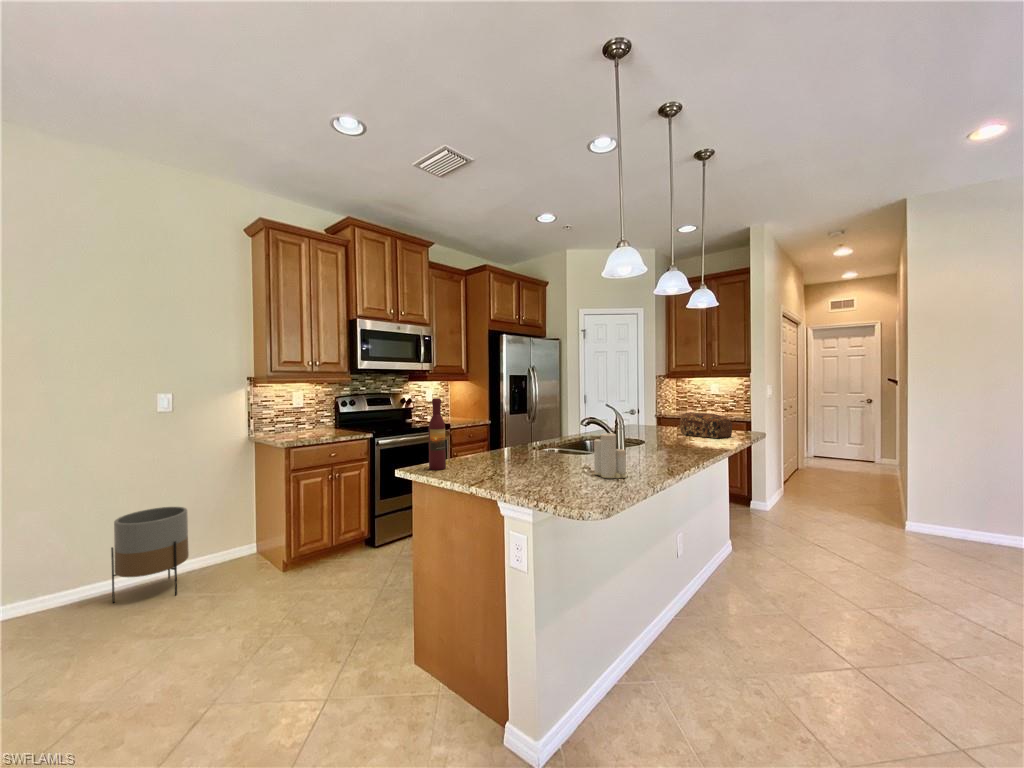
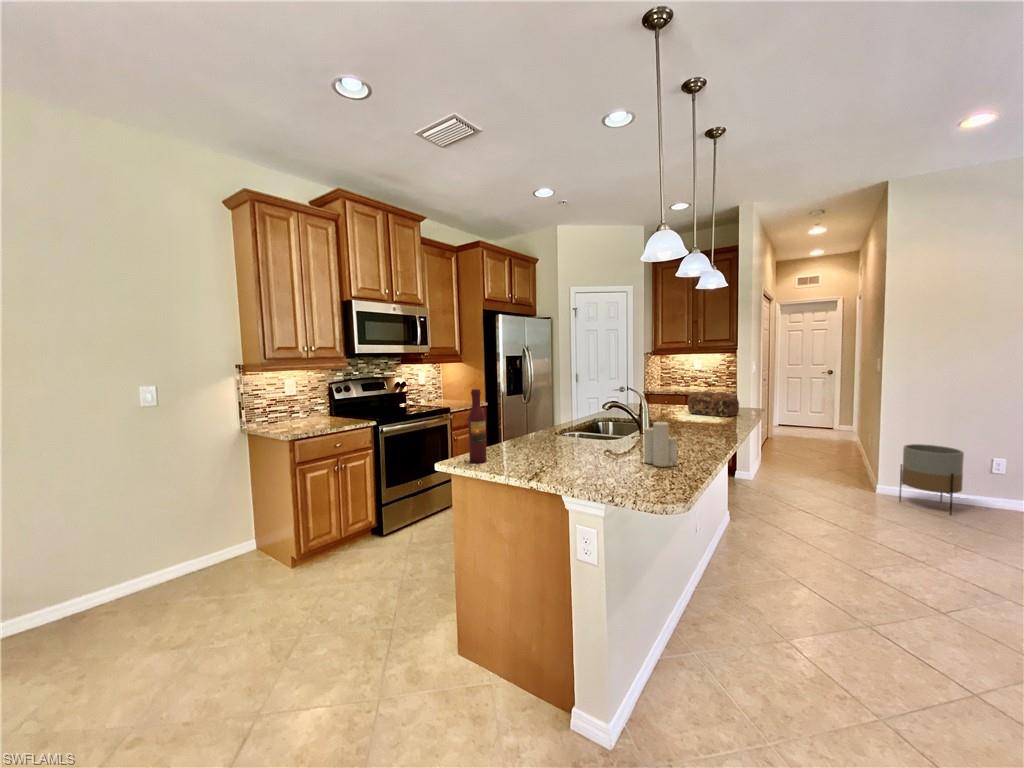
planter: present [111,507,189,603] -> present [899,444,964,515]

